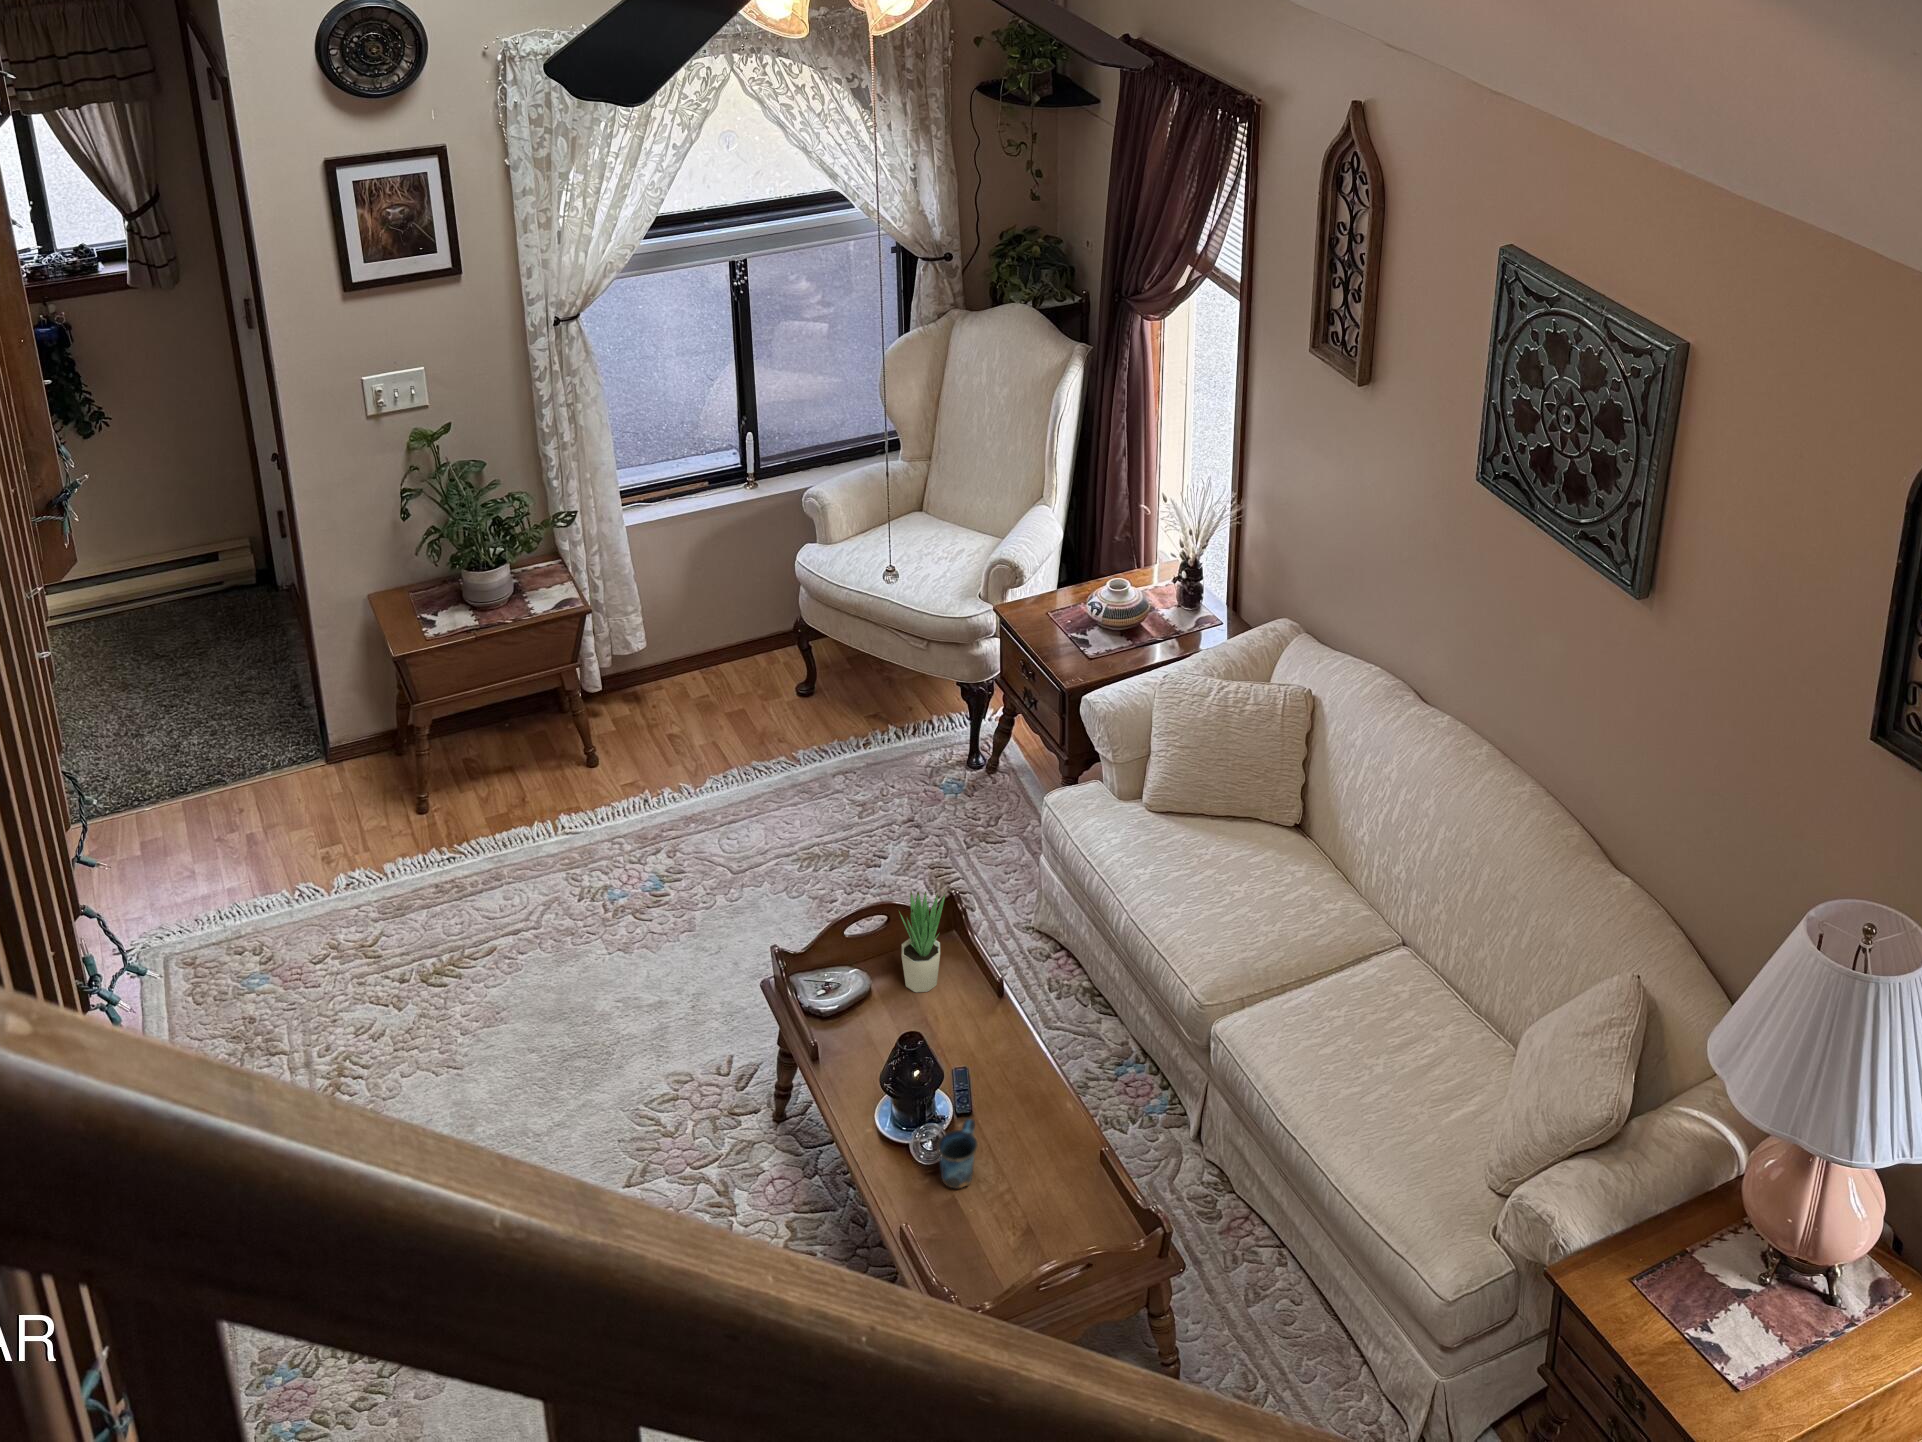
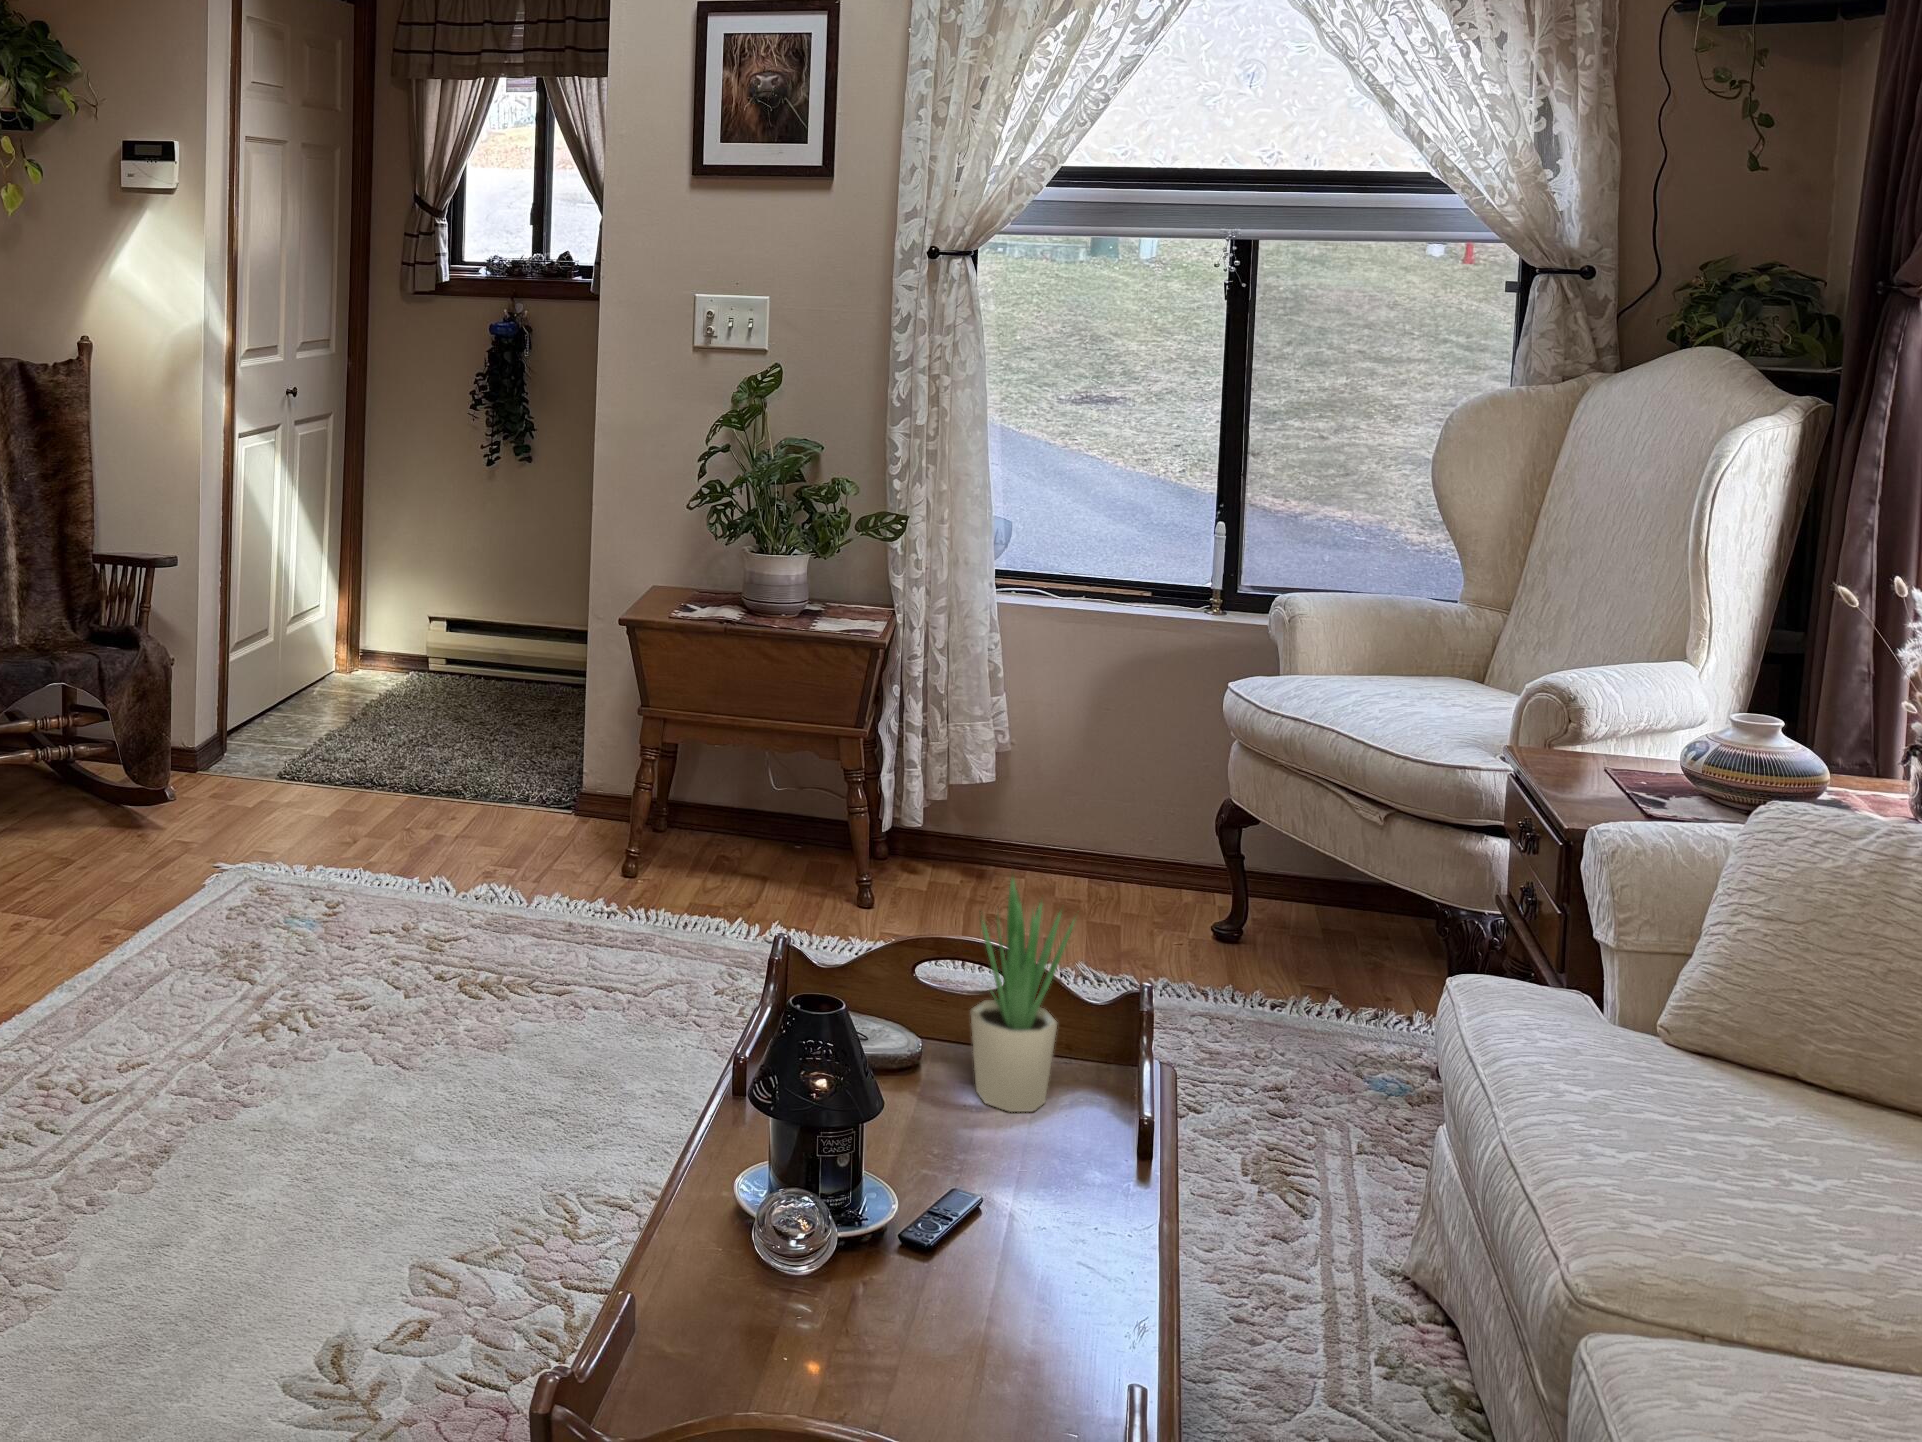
mug: present [937,1119,978,1188] -> none [758,1219,880,1357]

